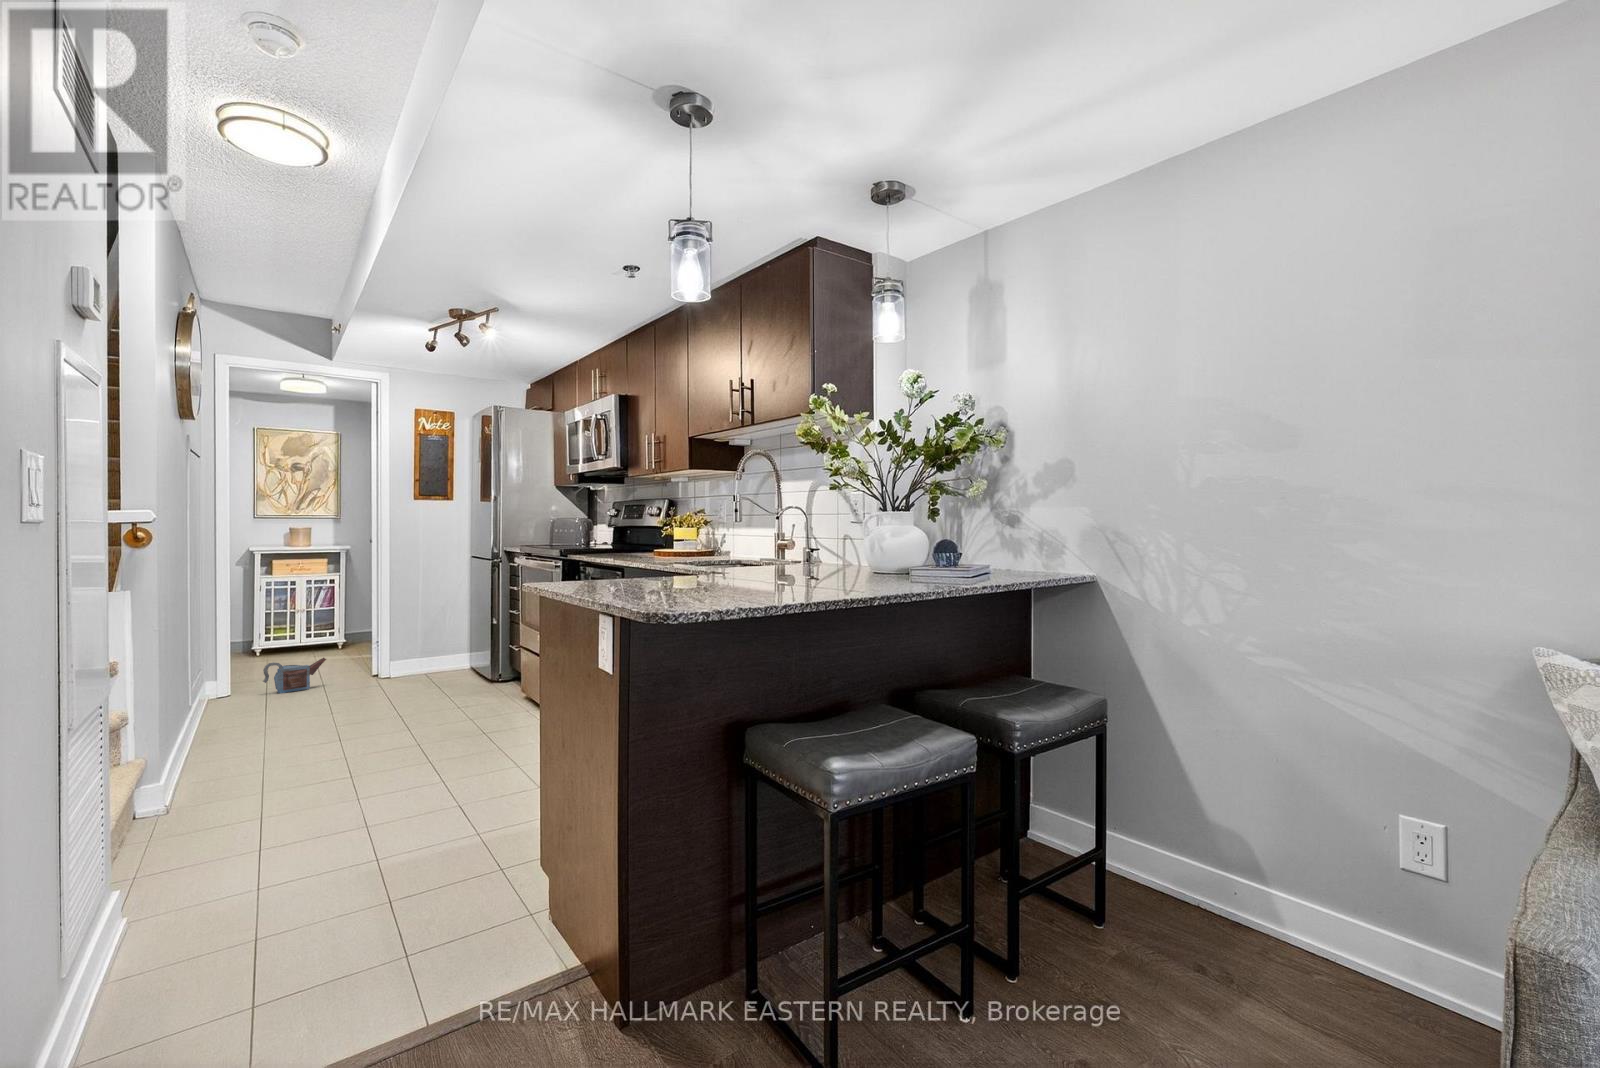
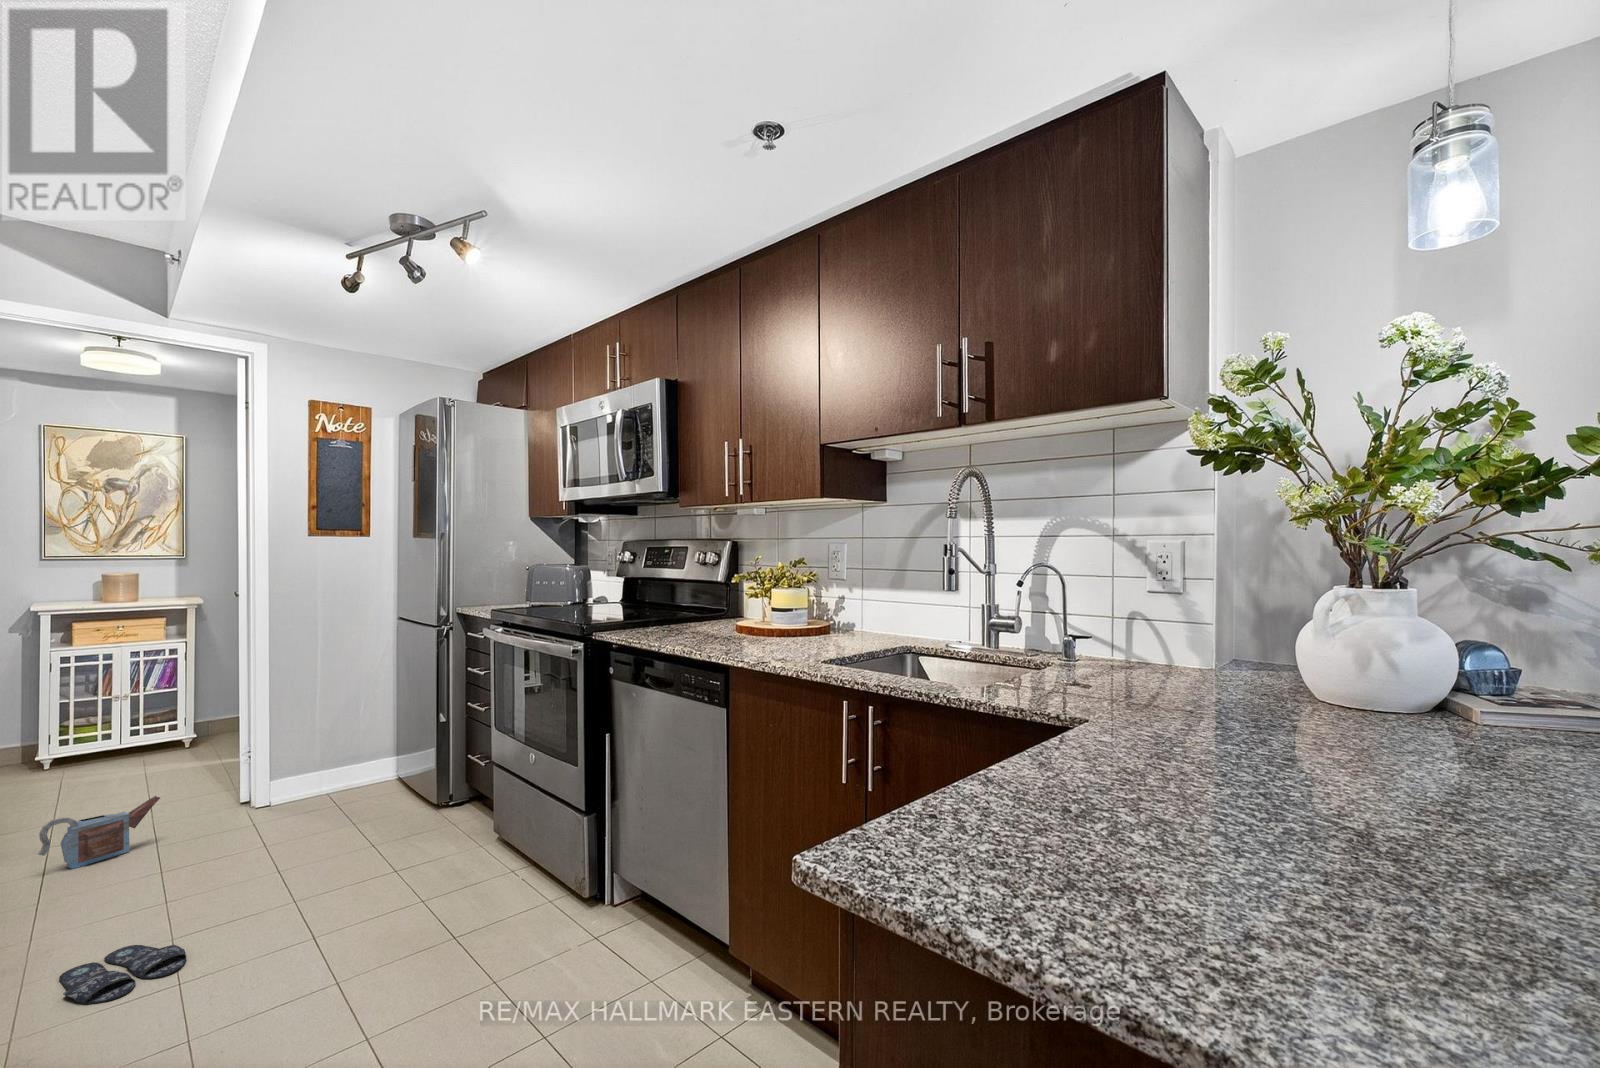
slippers: none [280,719,341,734] -> present [59,945,186,1004]

